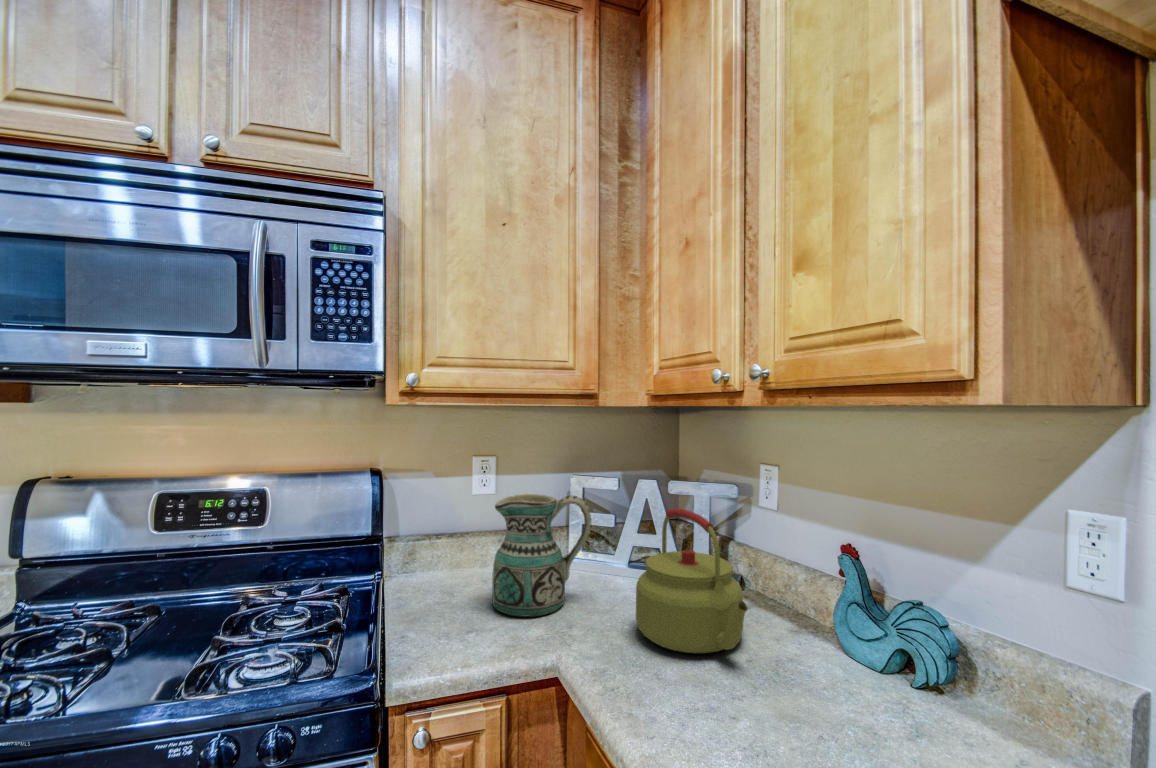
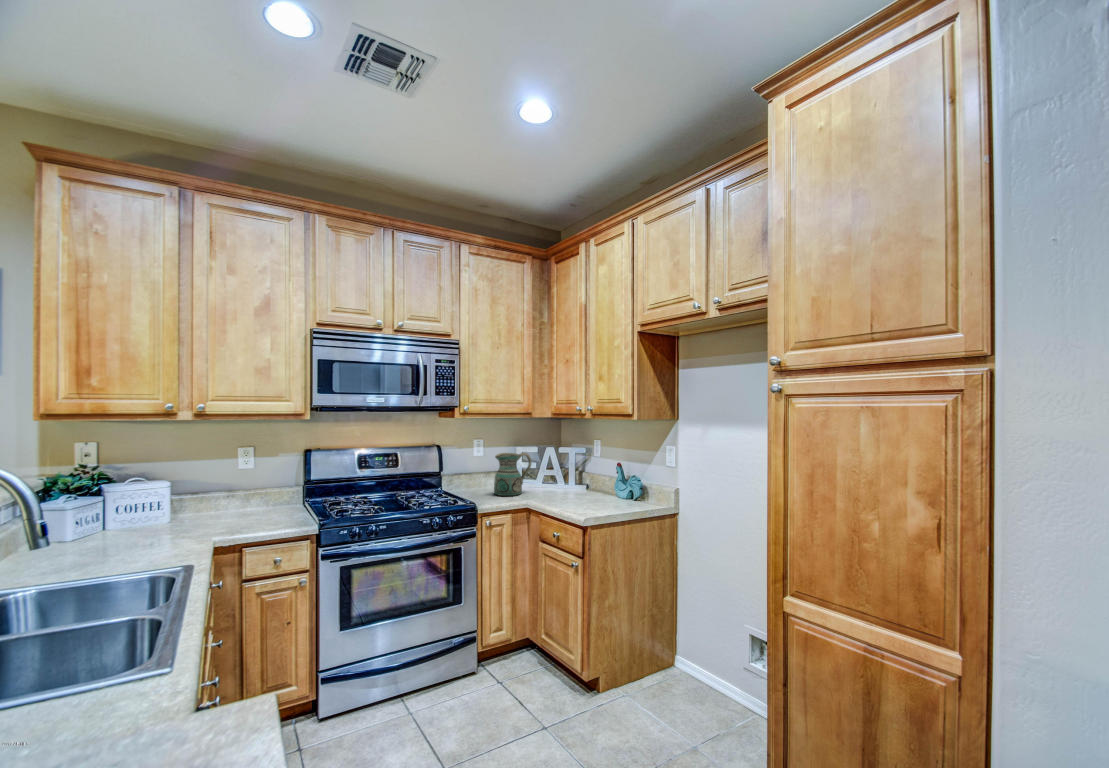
kettle: present [636,508,748,653] -> none [550,454,586,499]

